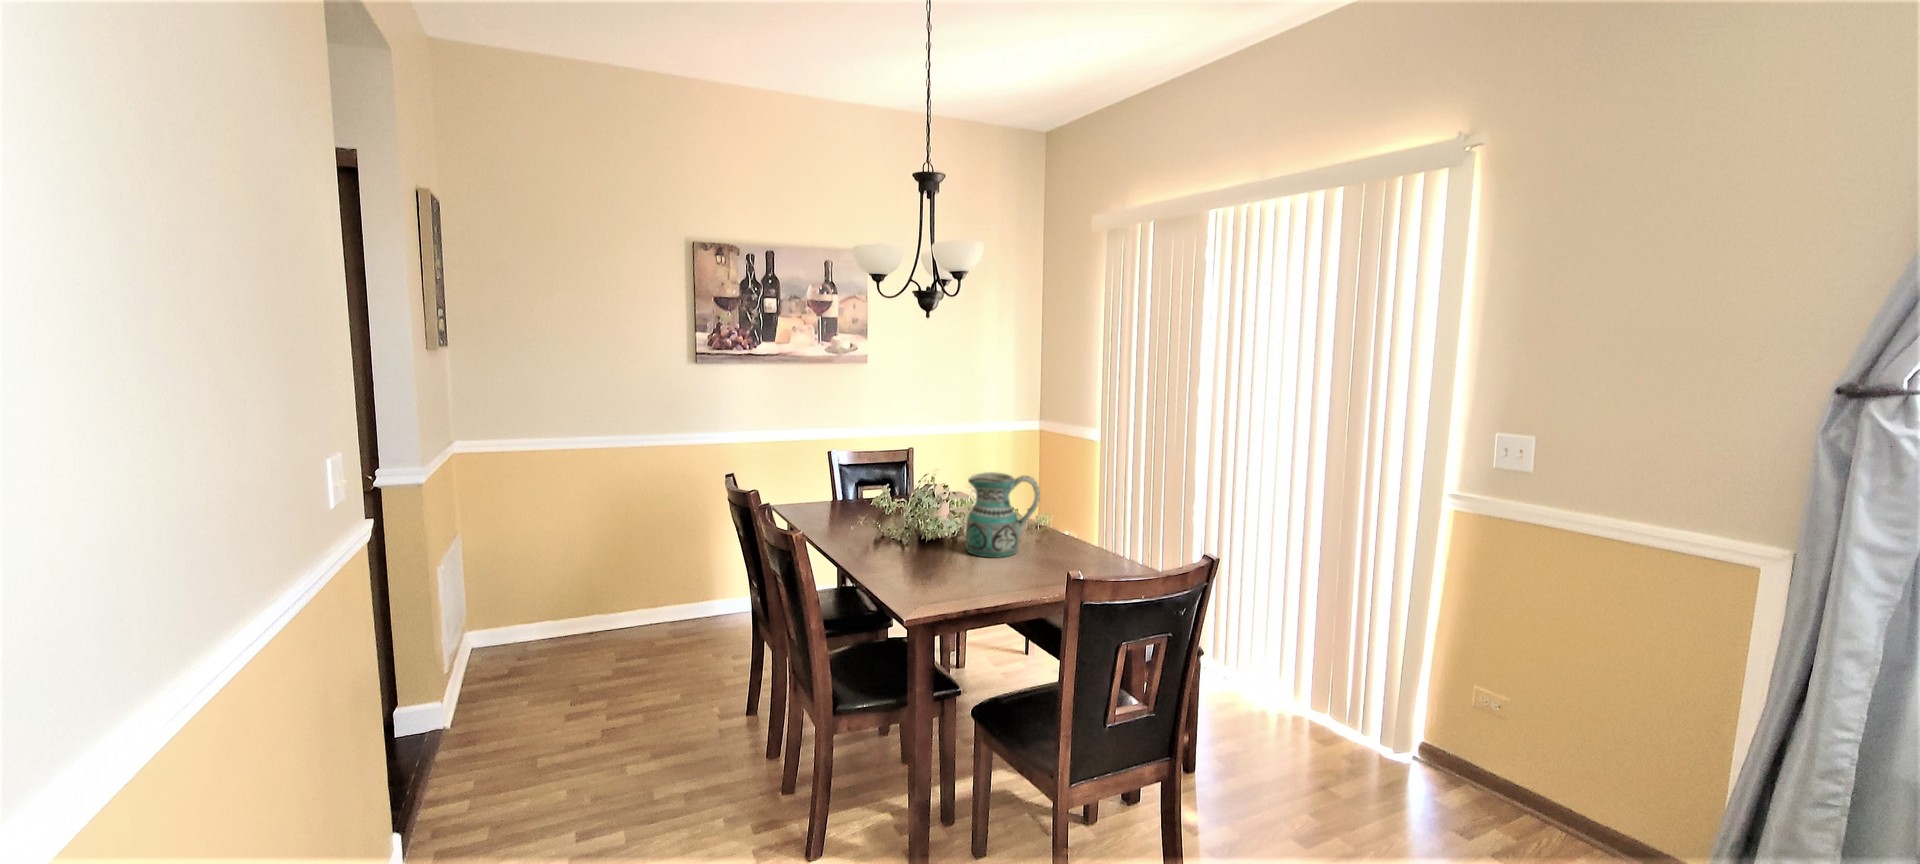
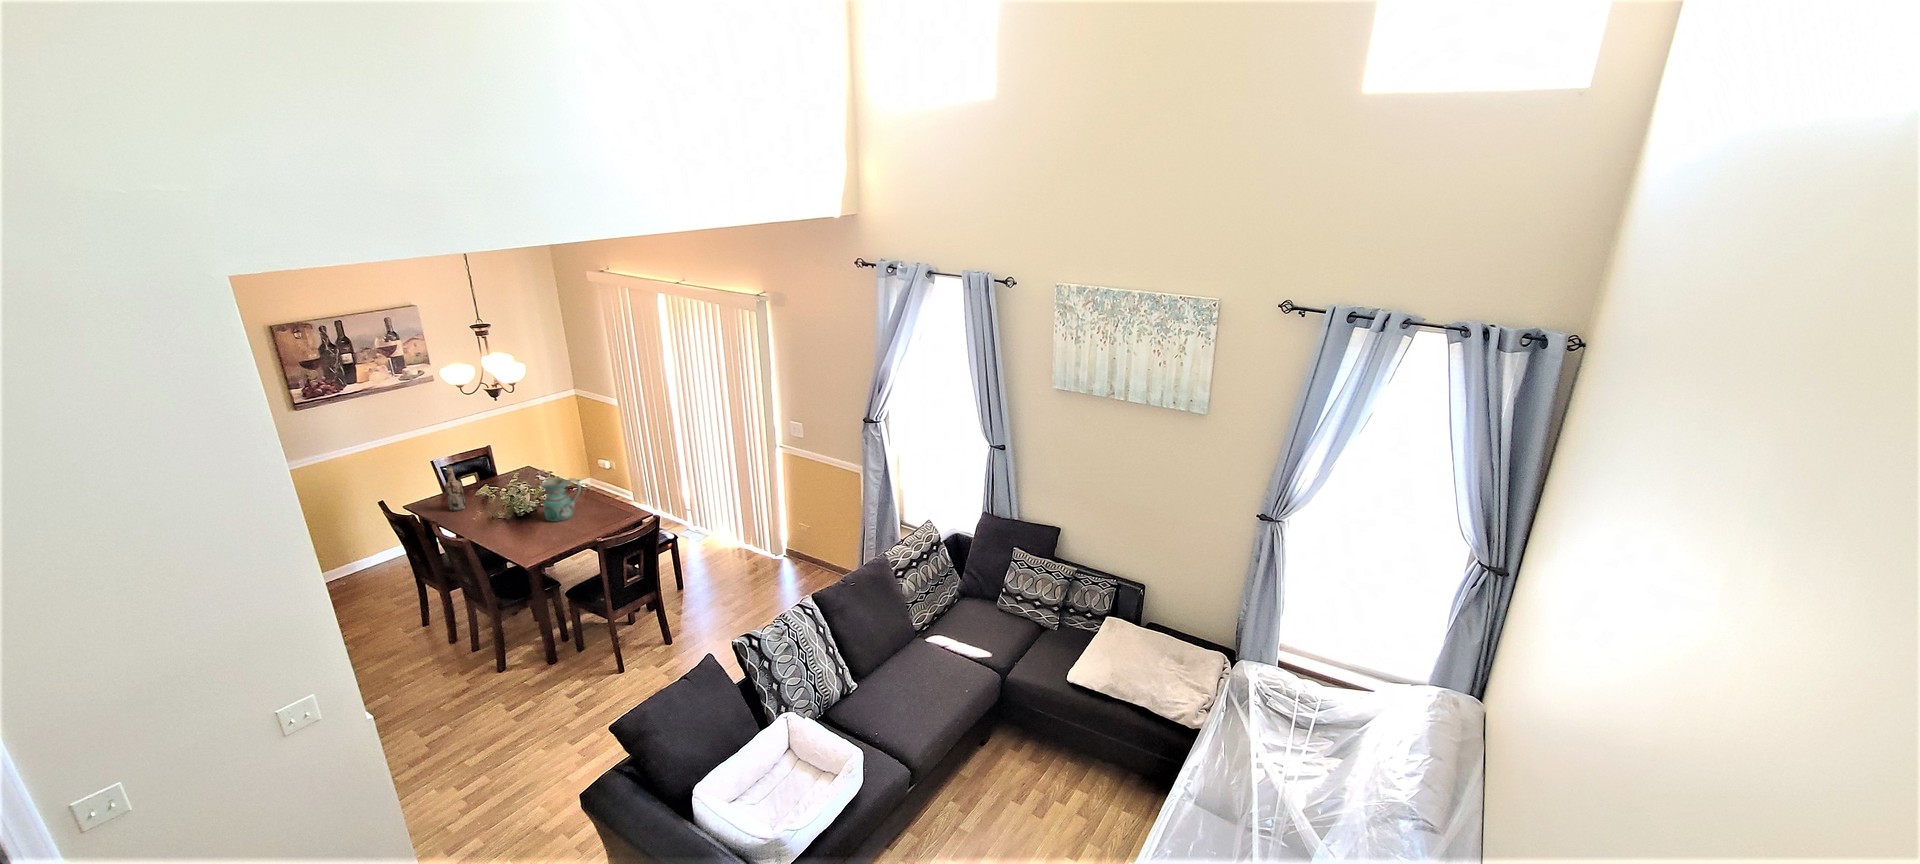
wine bottle: none [827,437,852,519] -> present [445,465,466,511]

